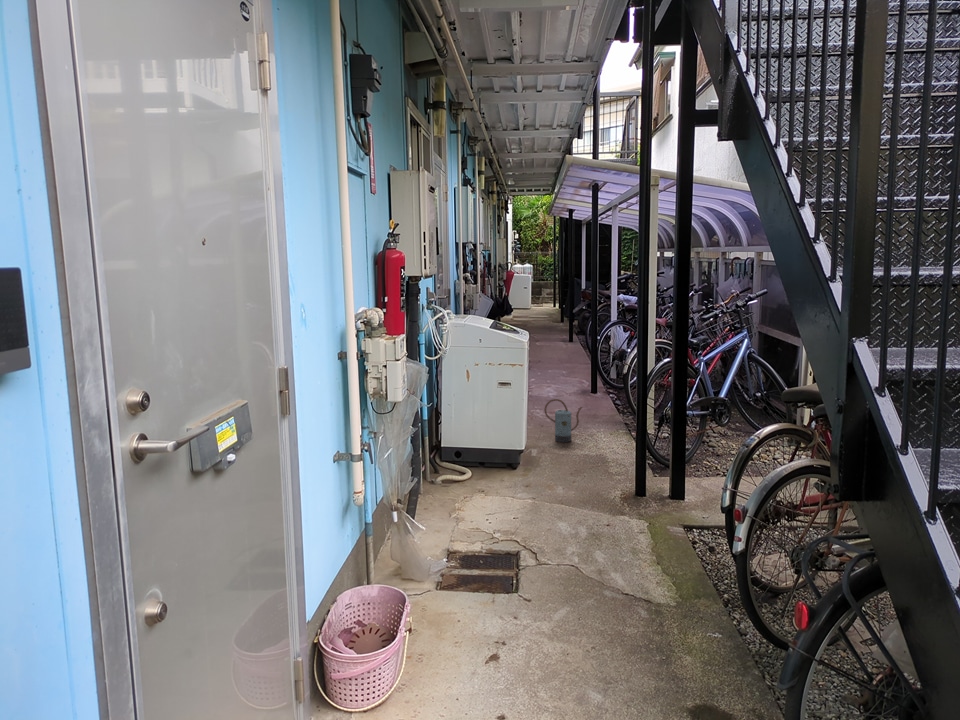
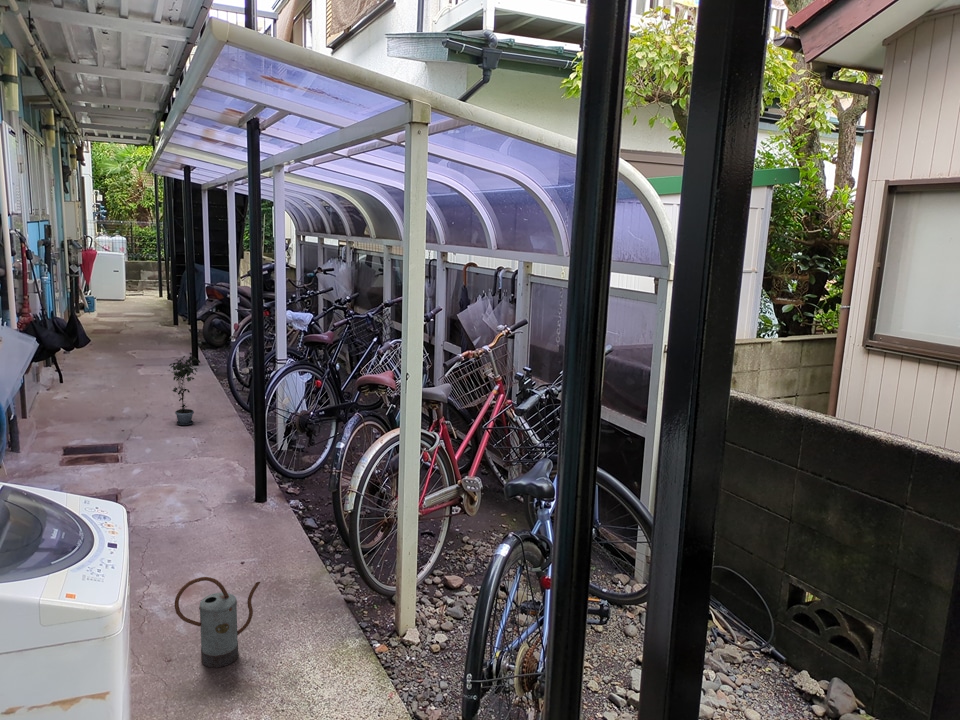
potted plant: none [551,323,571,368] -> present [169,353,200,425]

